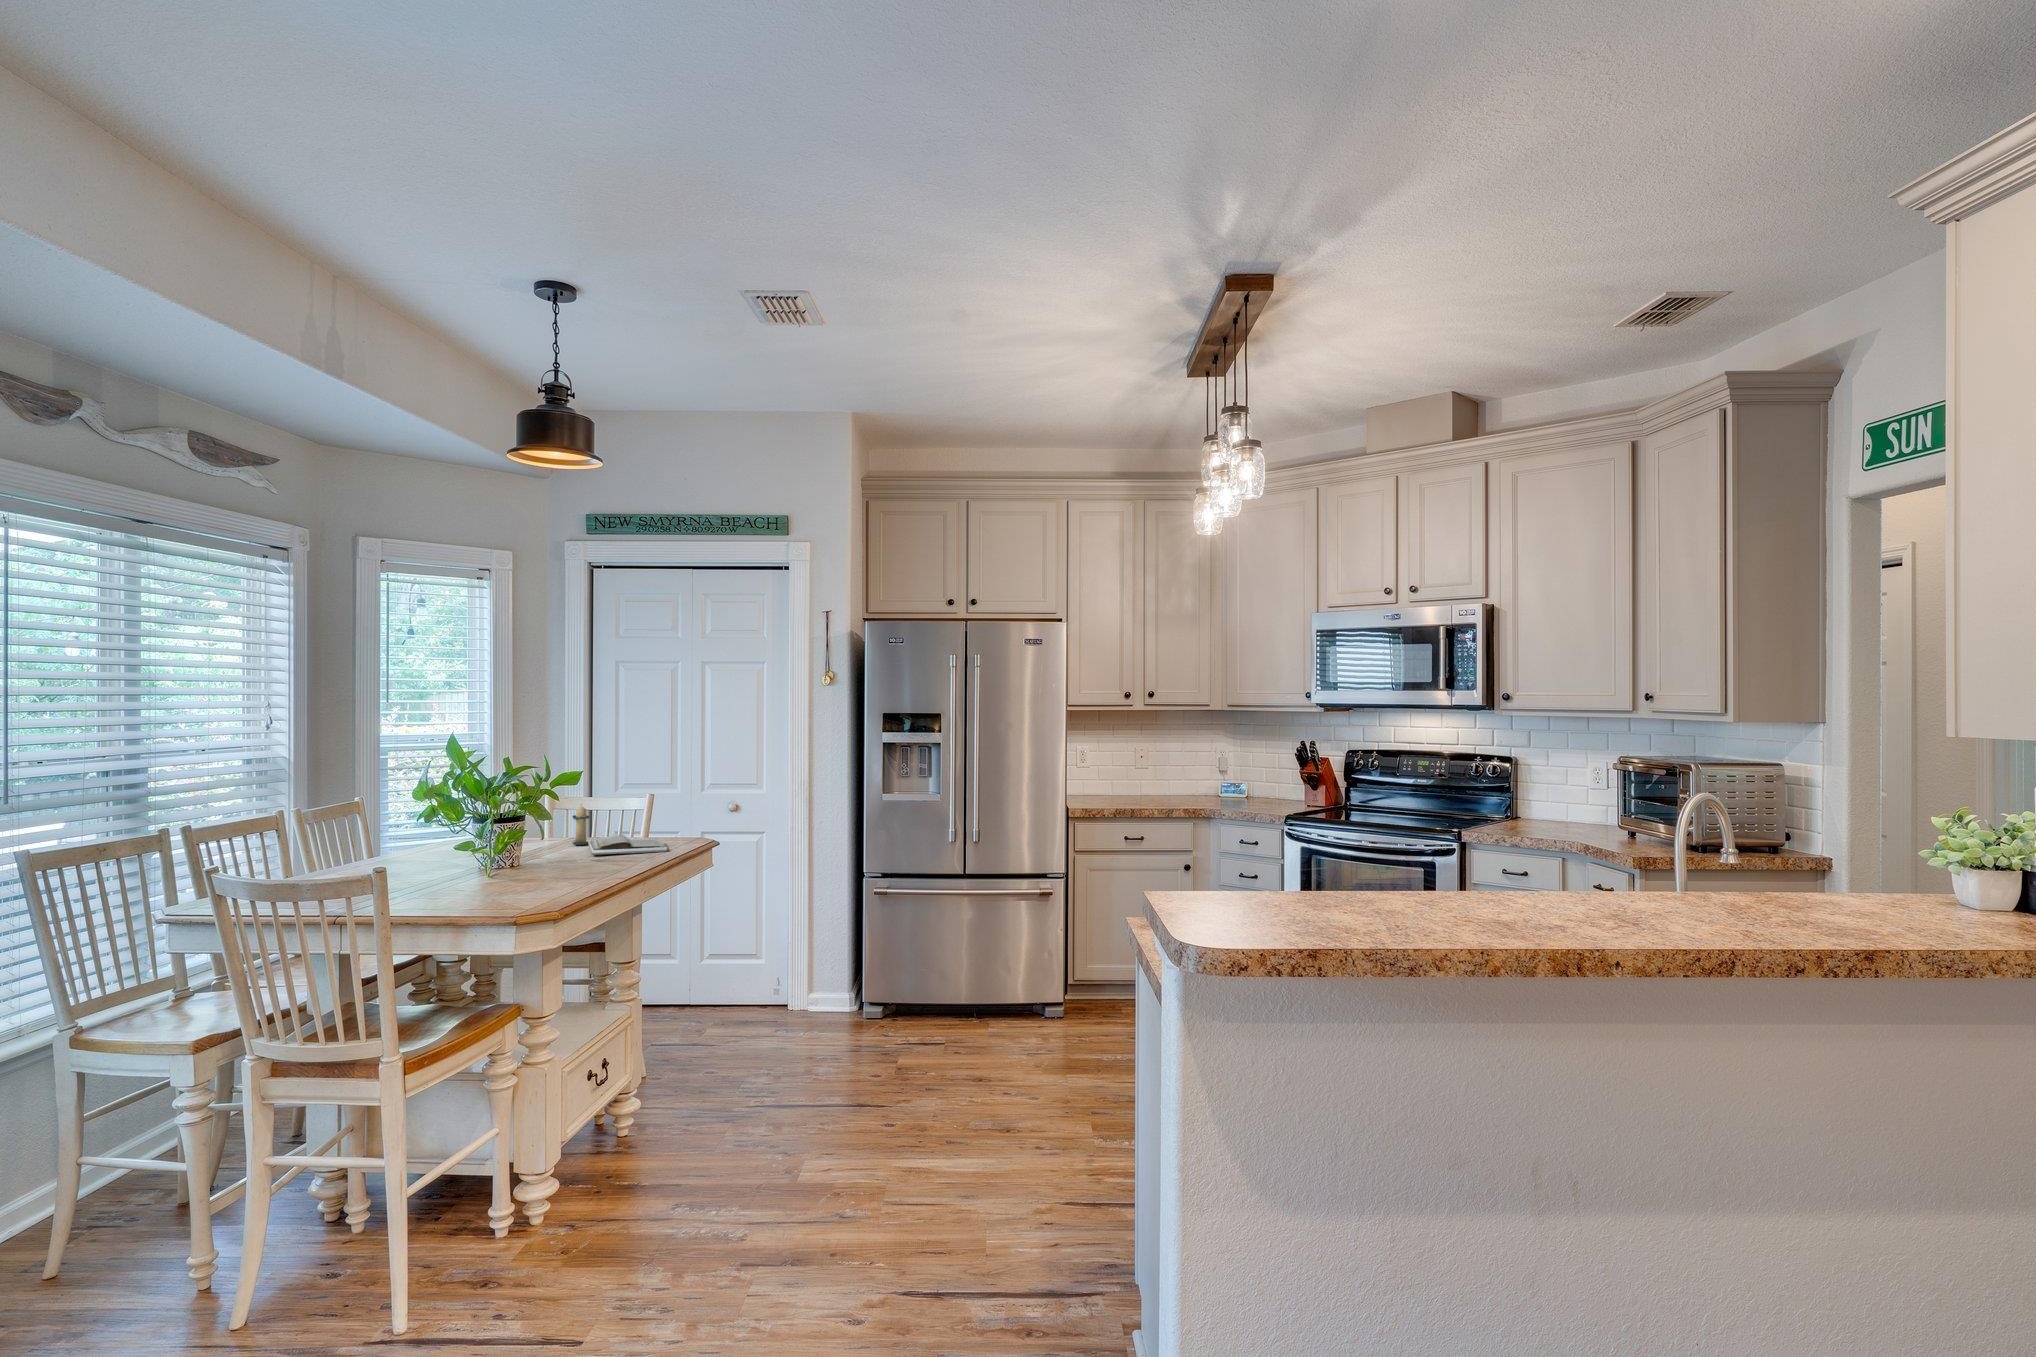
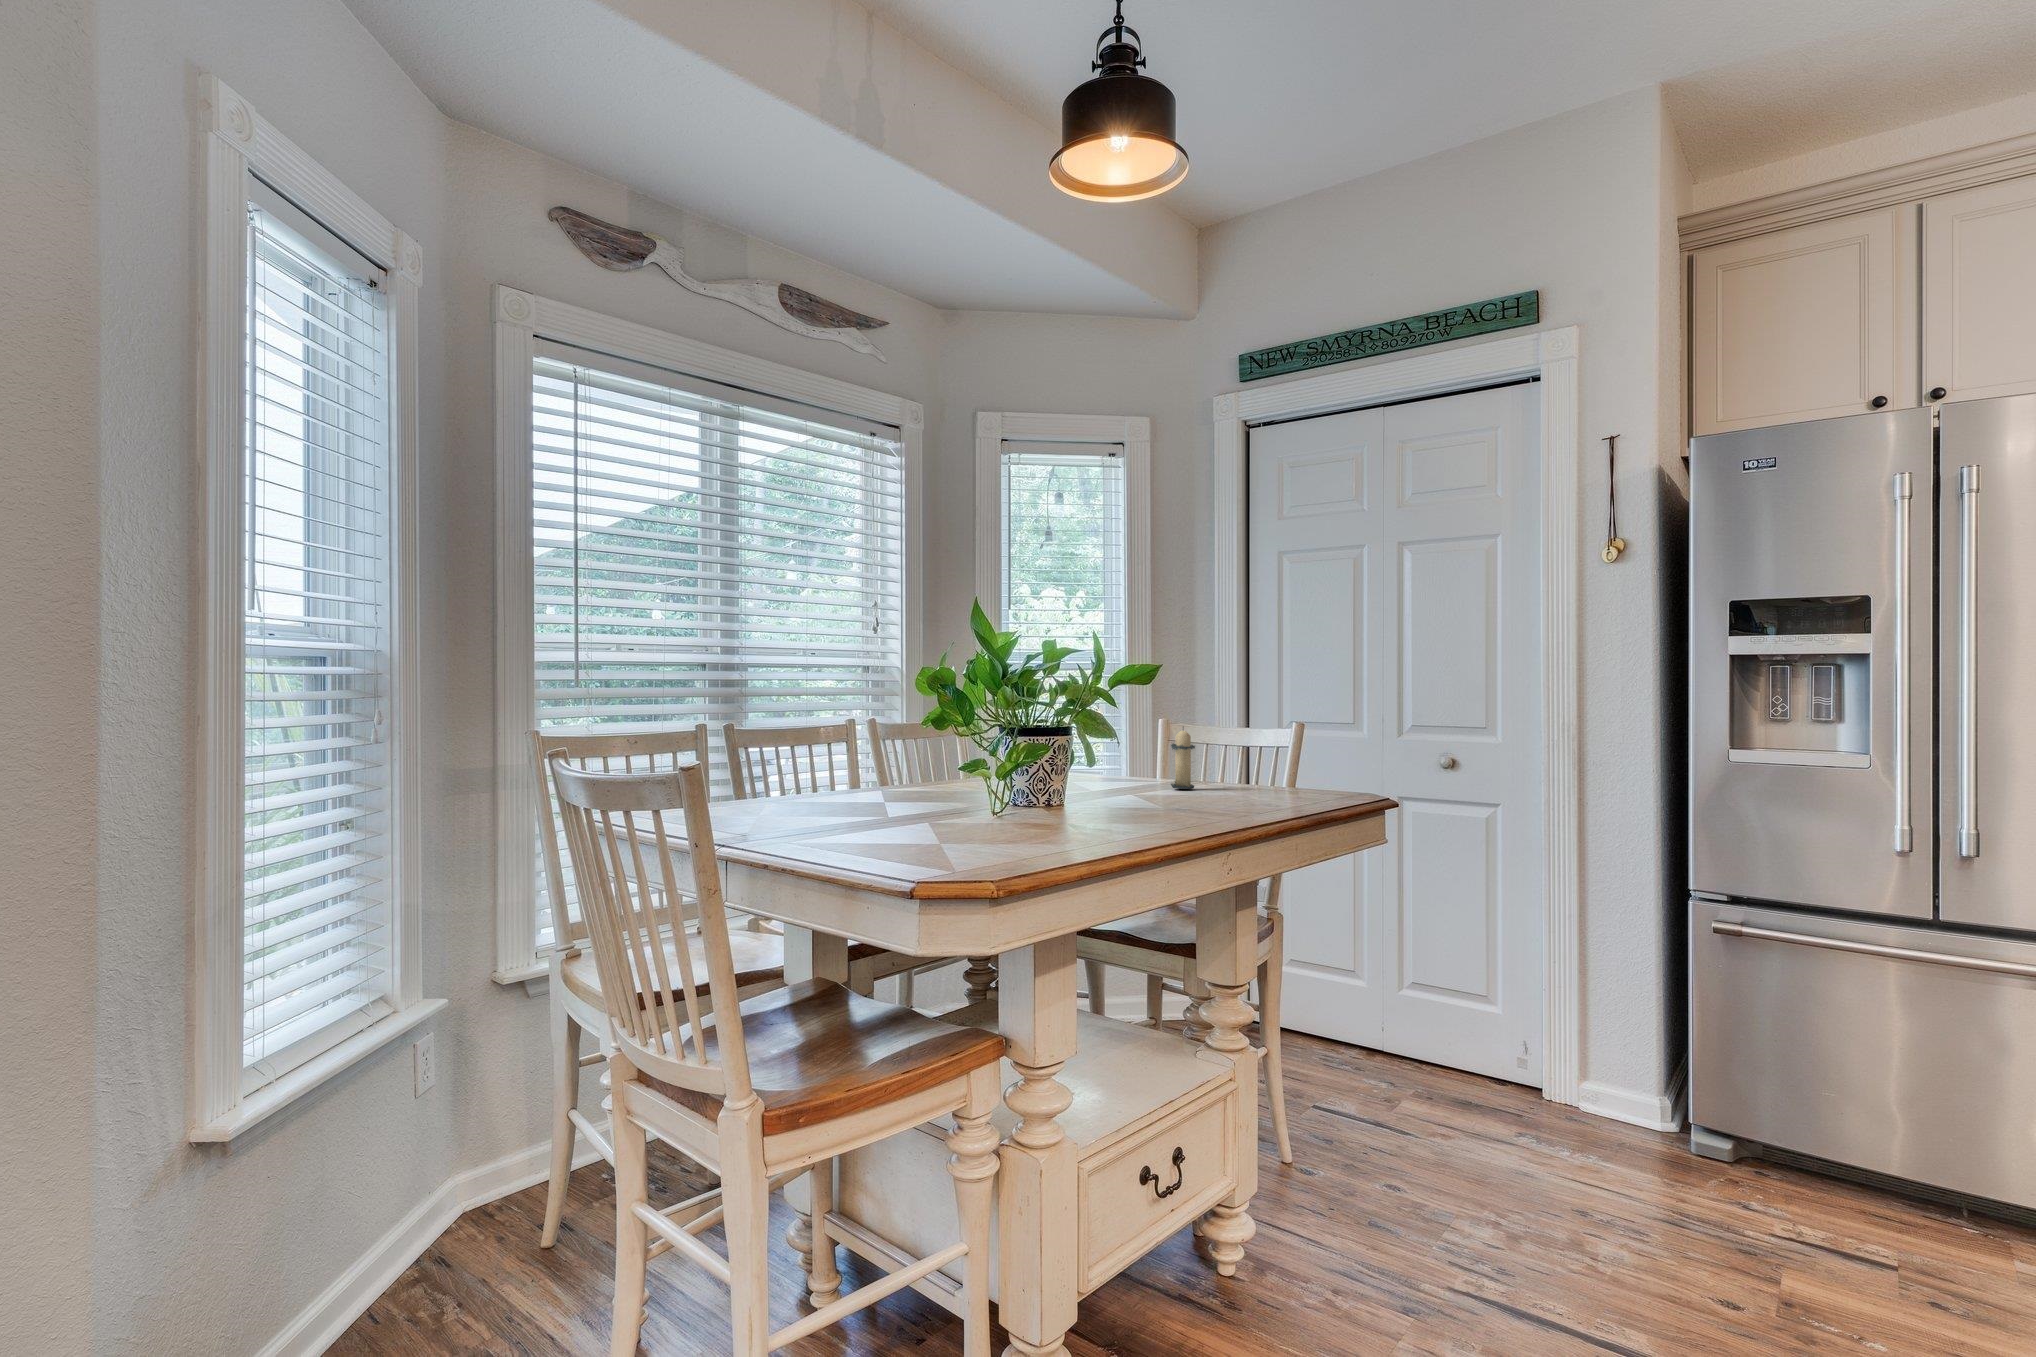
book: present [589,835,667,855] -> none [1177,776,1297,808]

